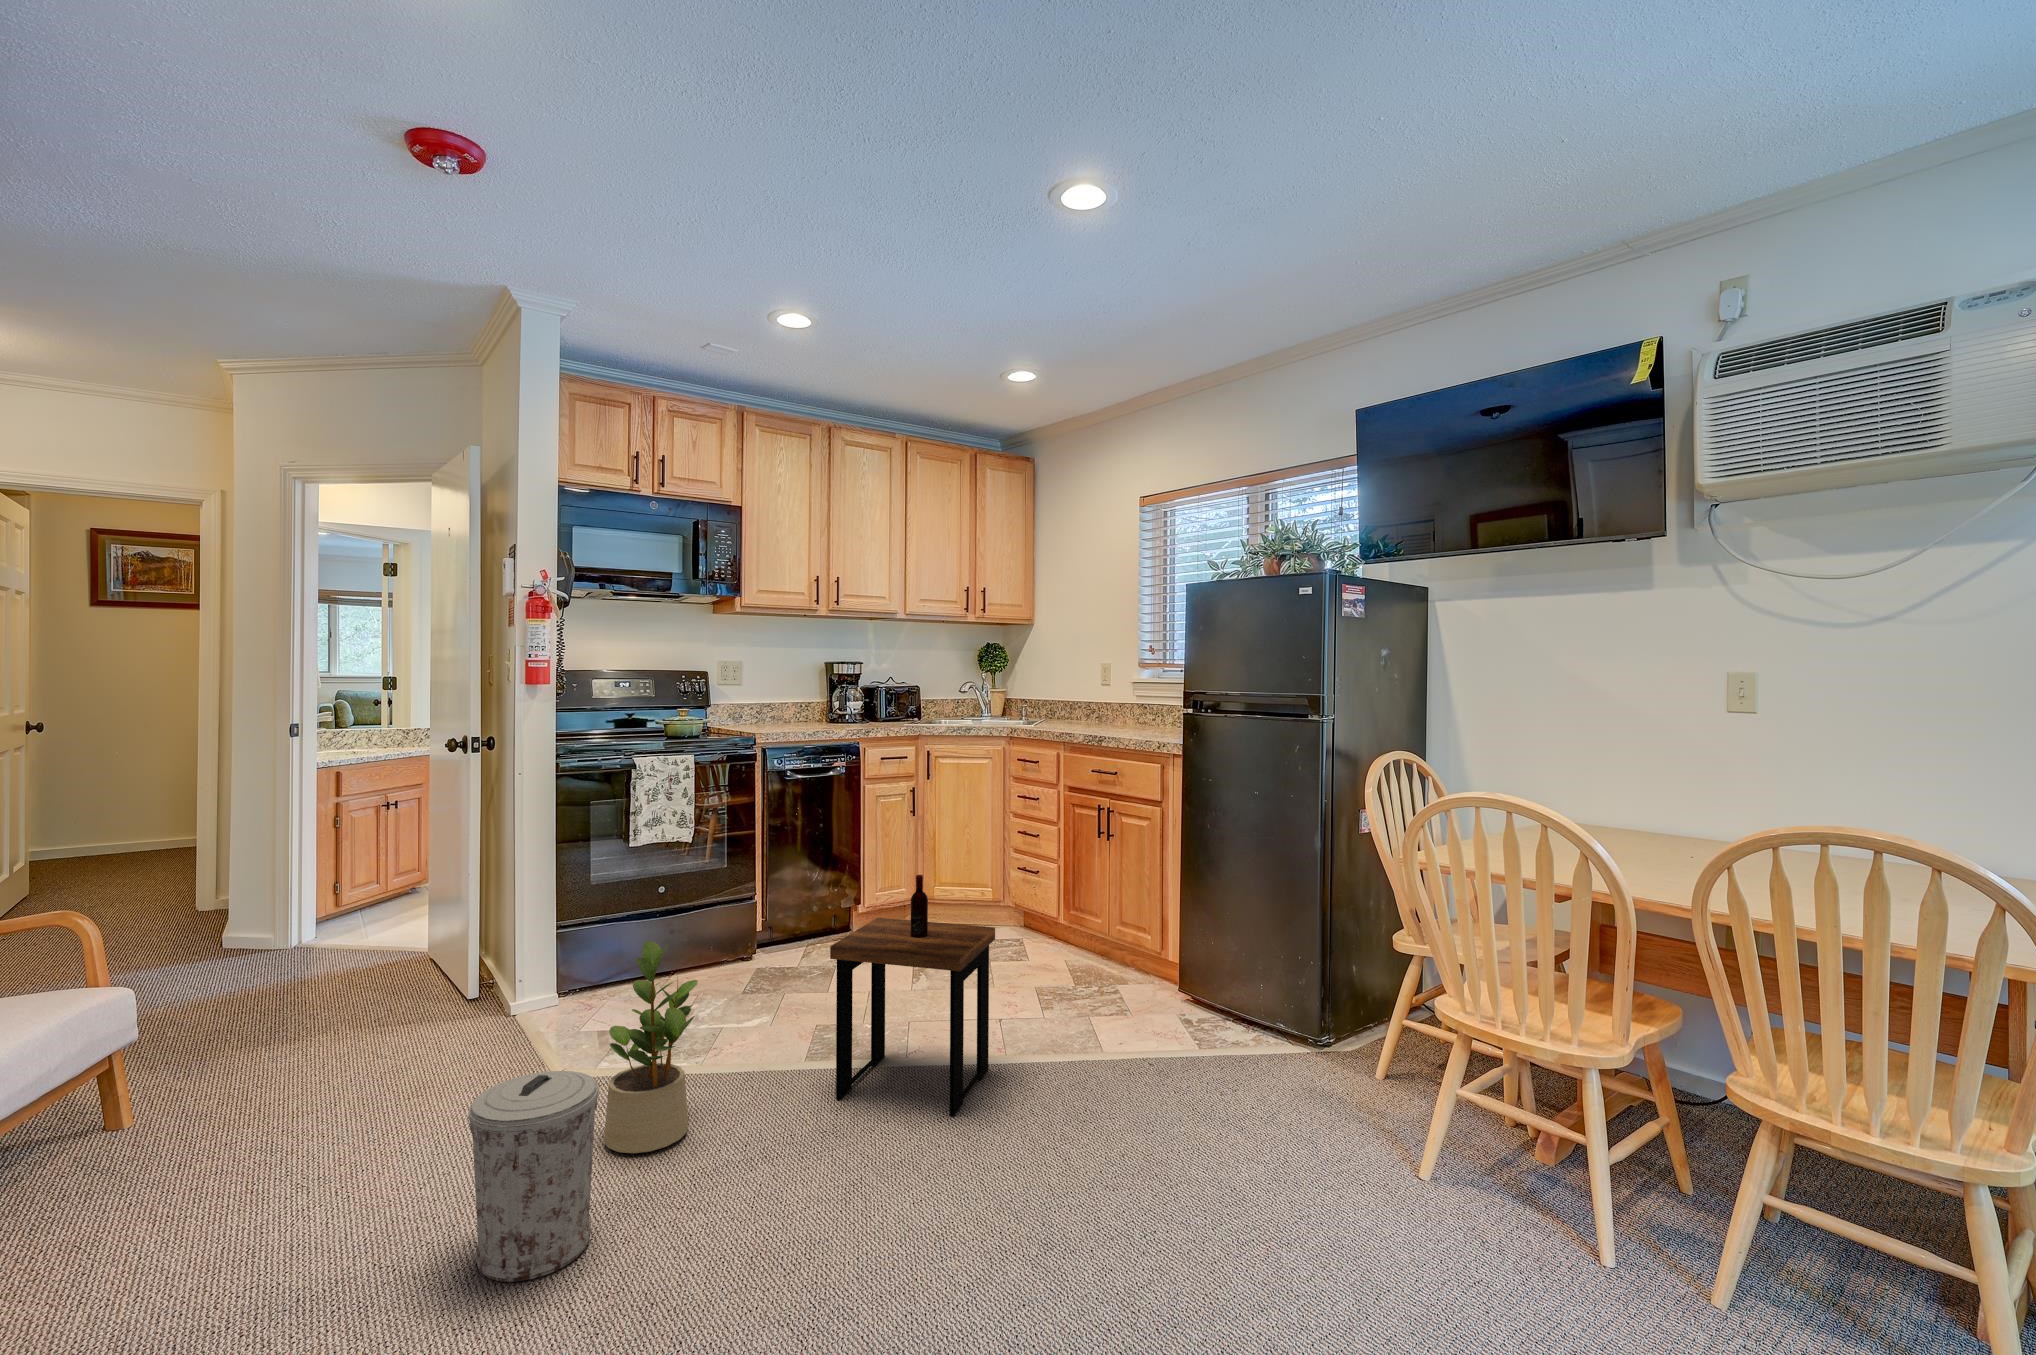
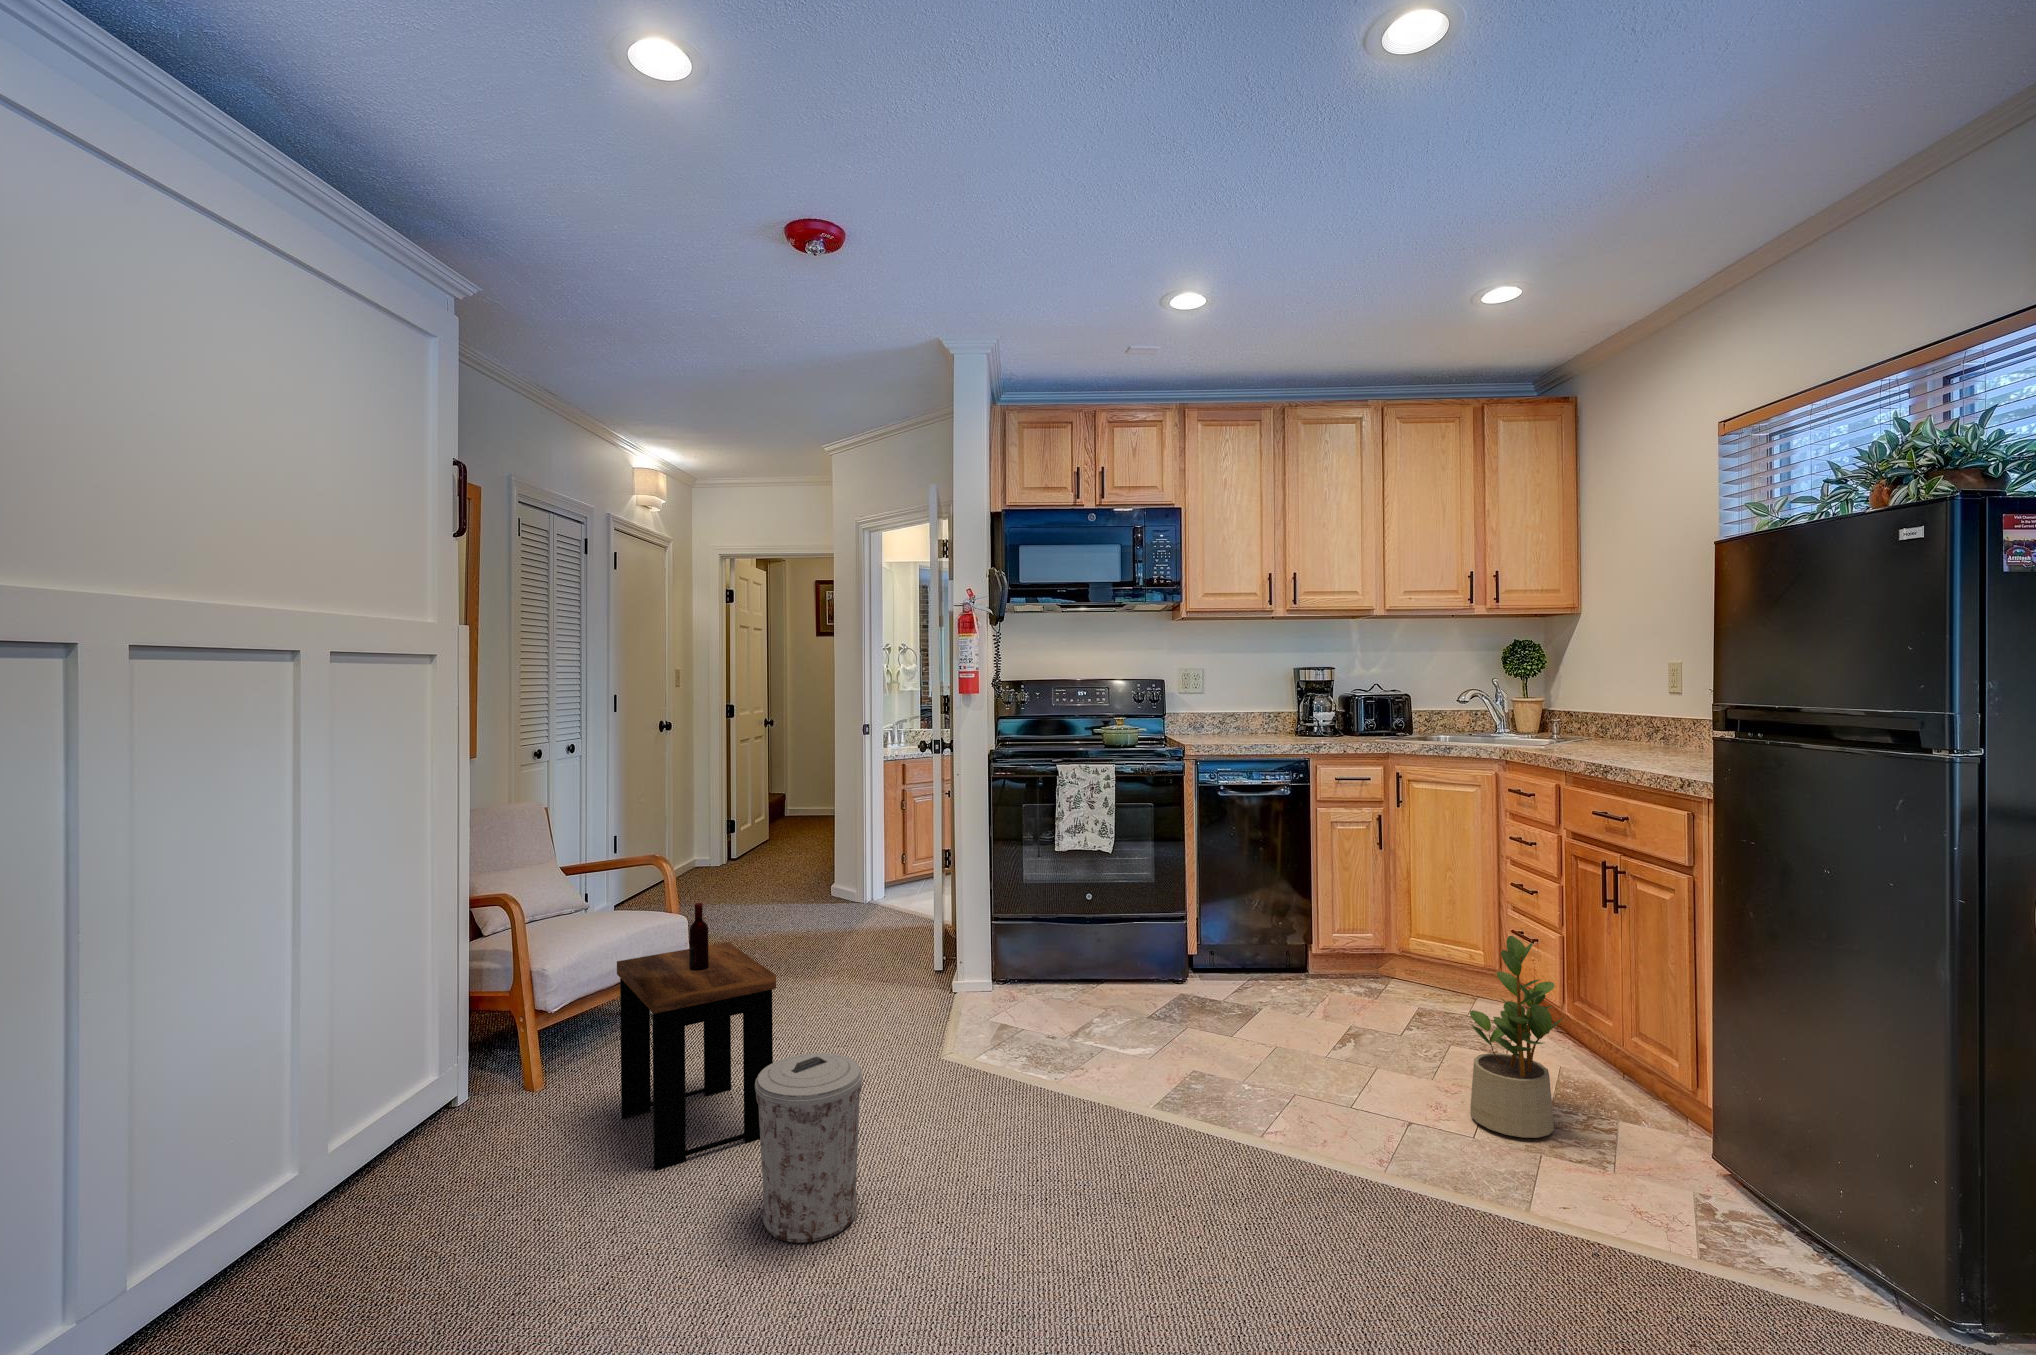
side table: present [830,875,995,1116] -> present [617,903,776,1170]
potted plant: present [604,941,698,1153] -> present [1470,936,1563,1138]

